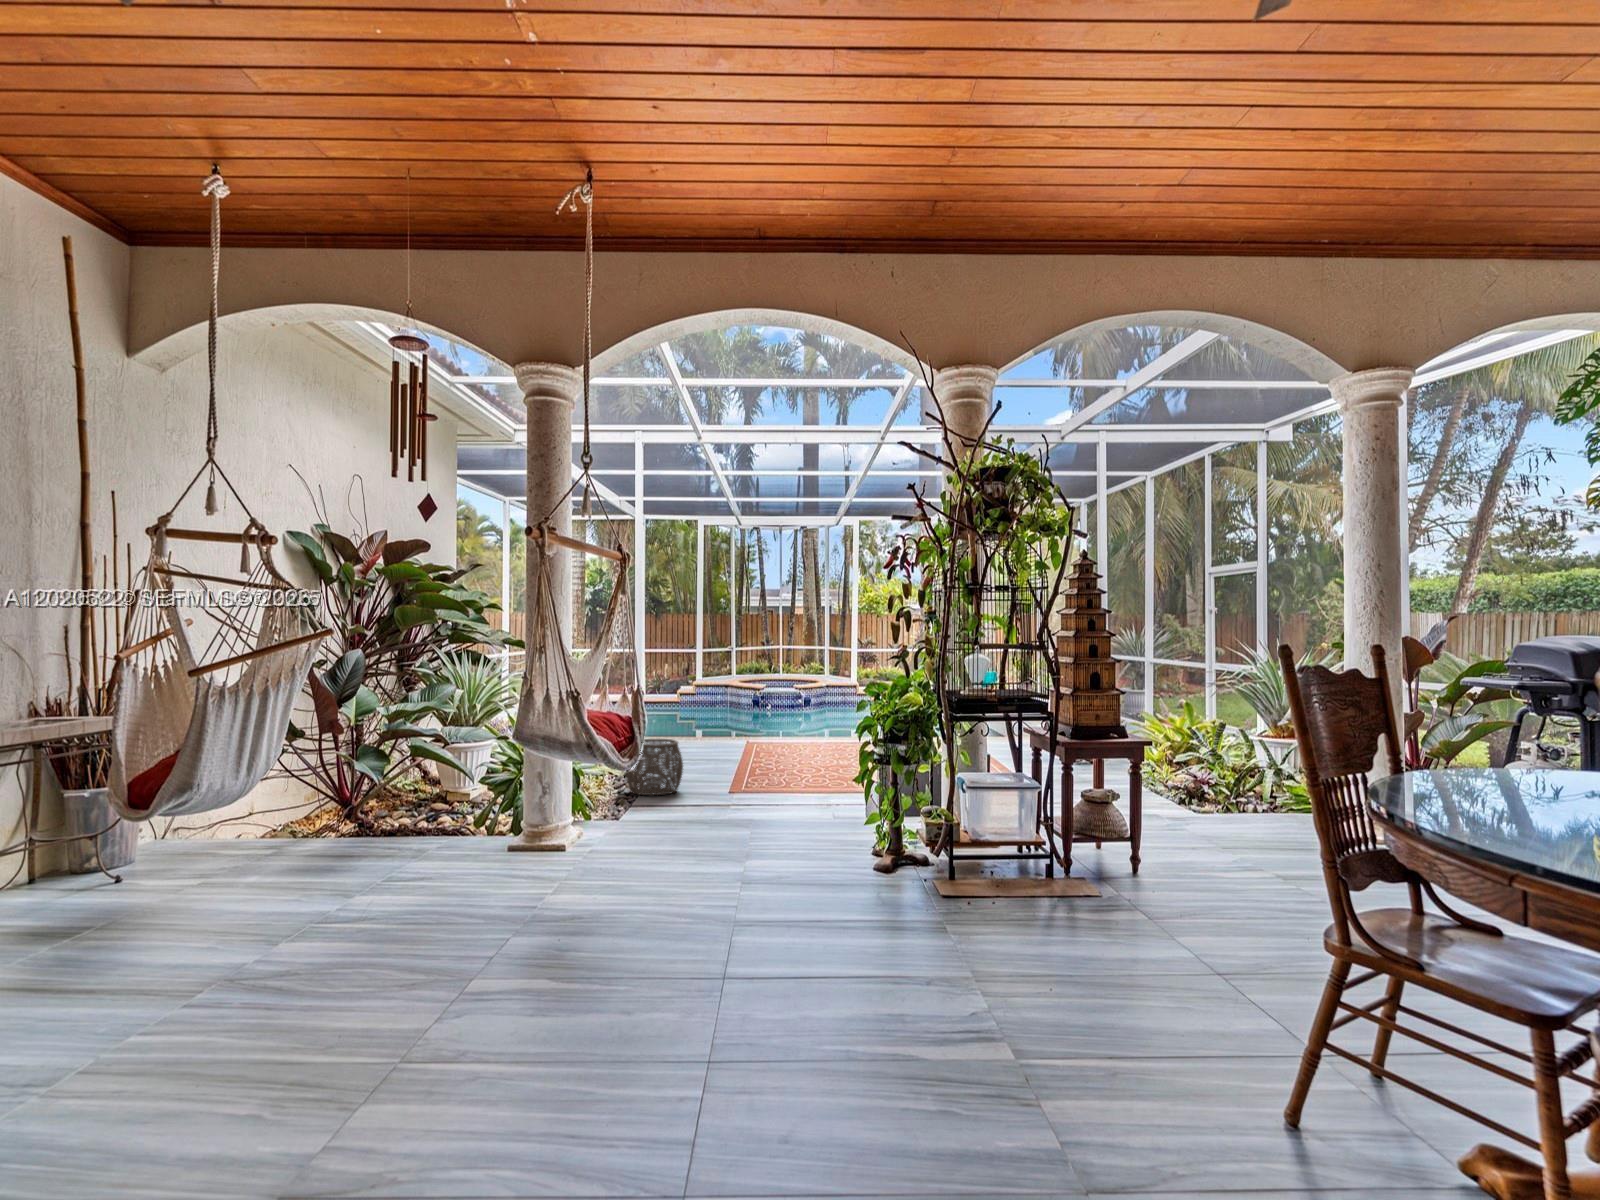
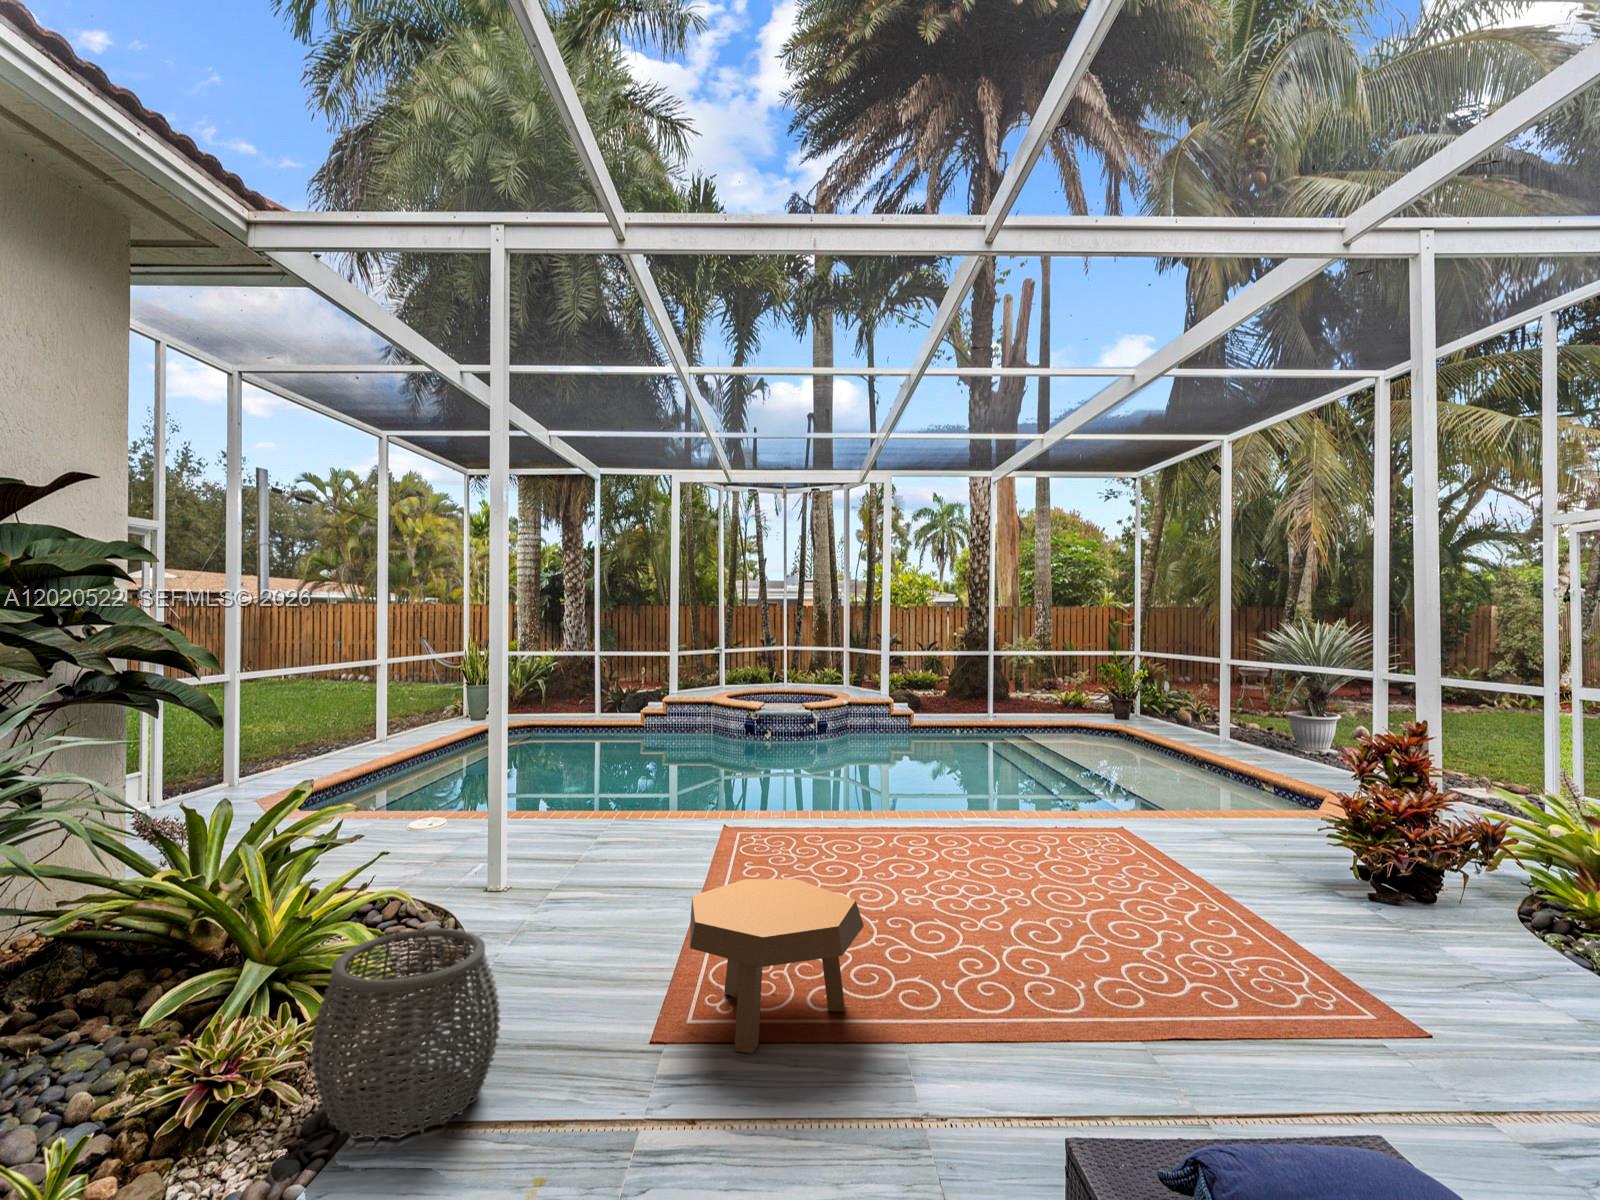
footstool: none [744,735,814,786] -> present [690,879,864,1054]

